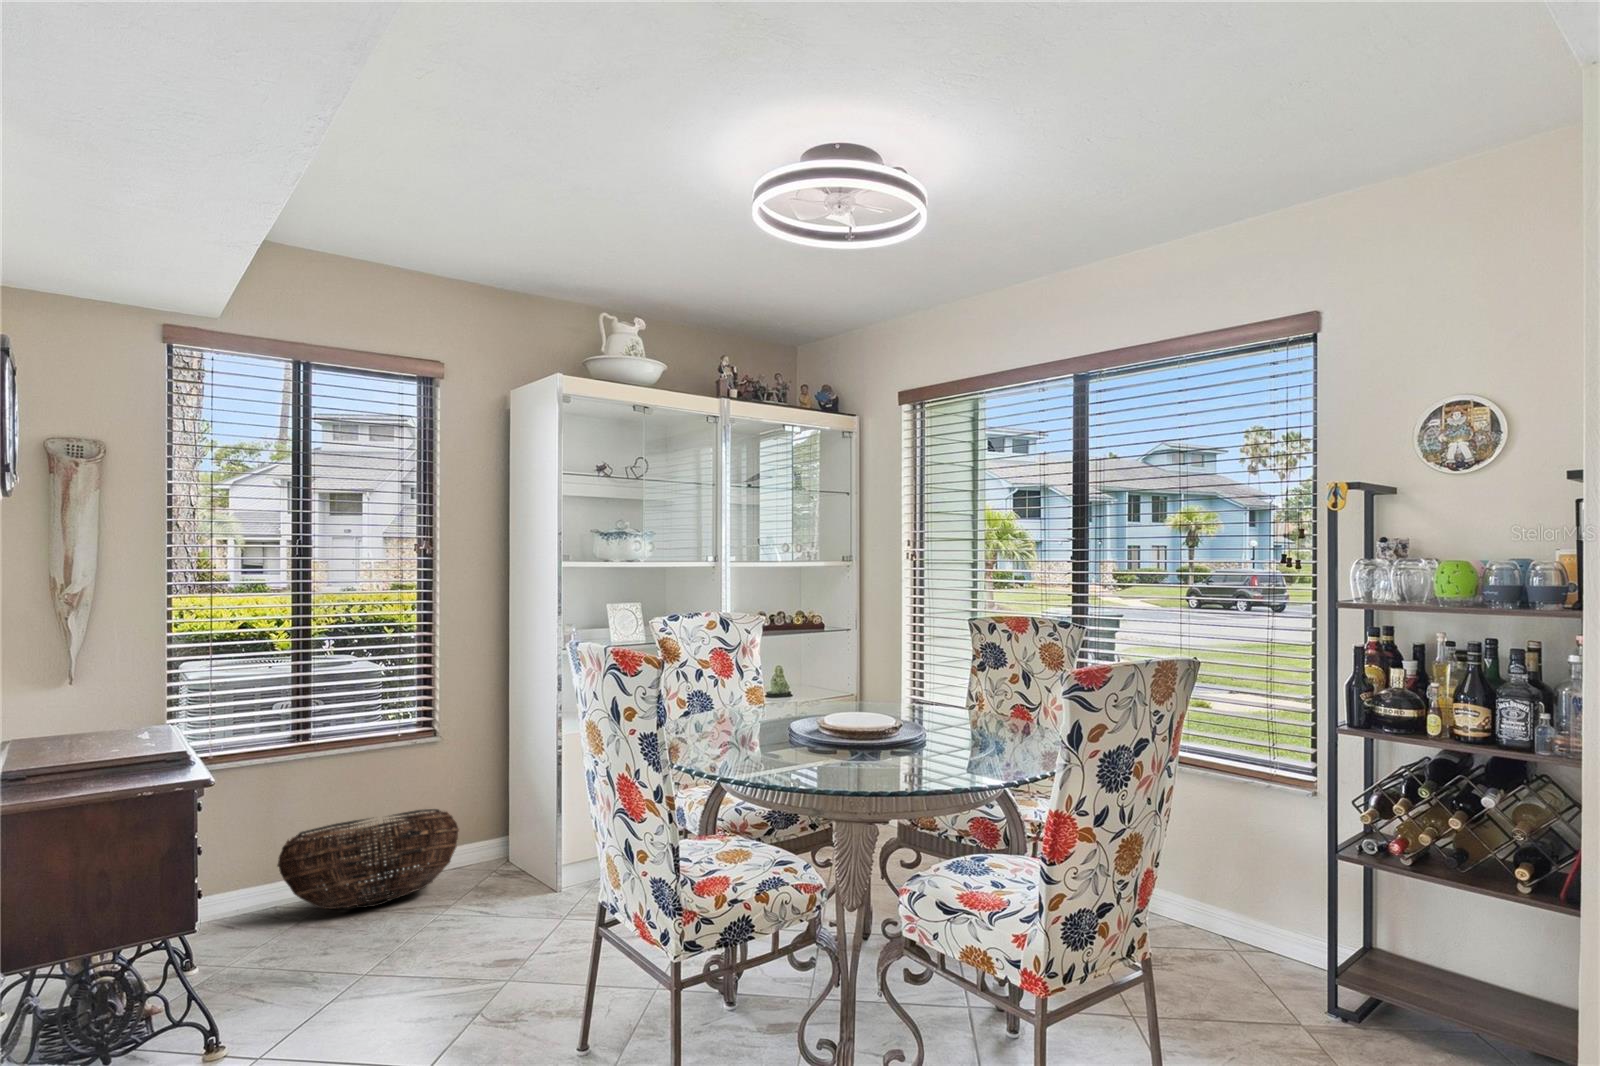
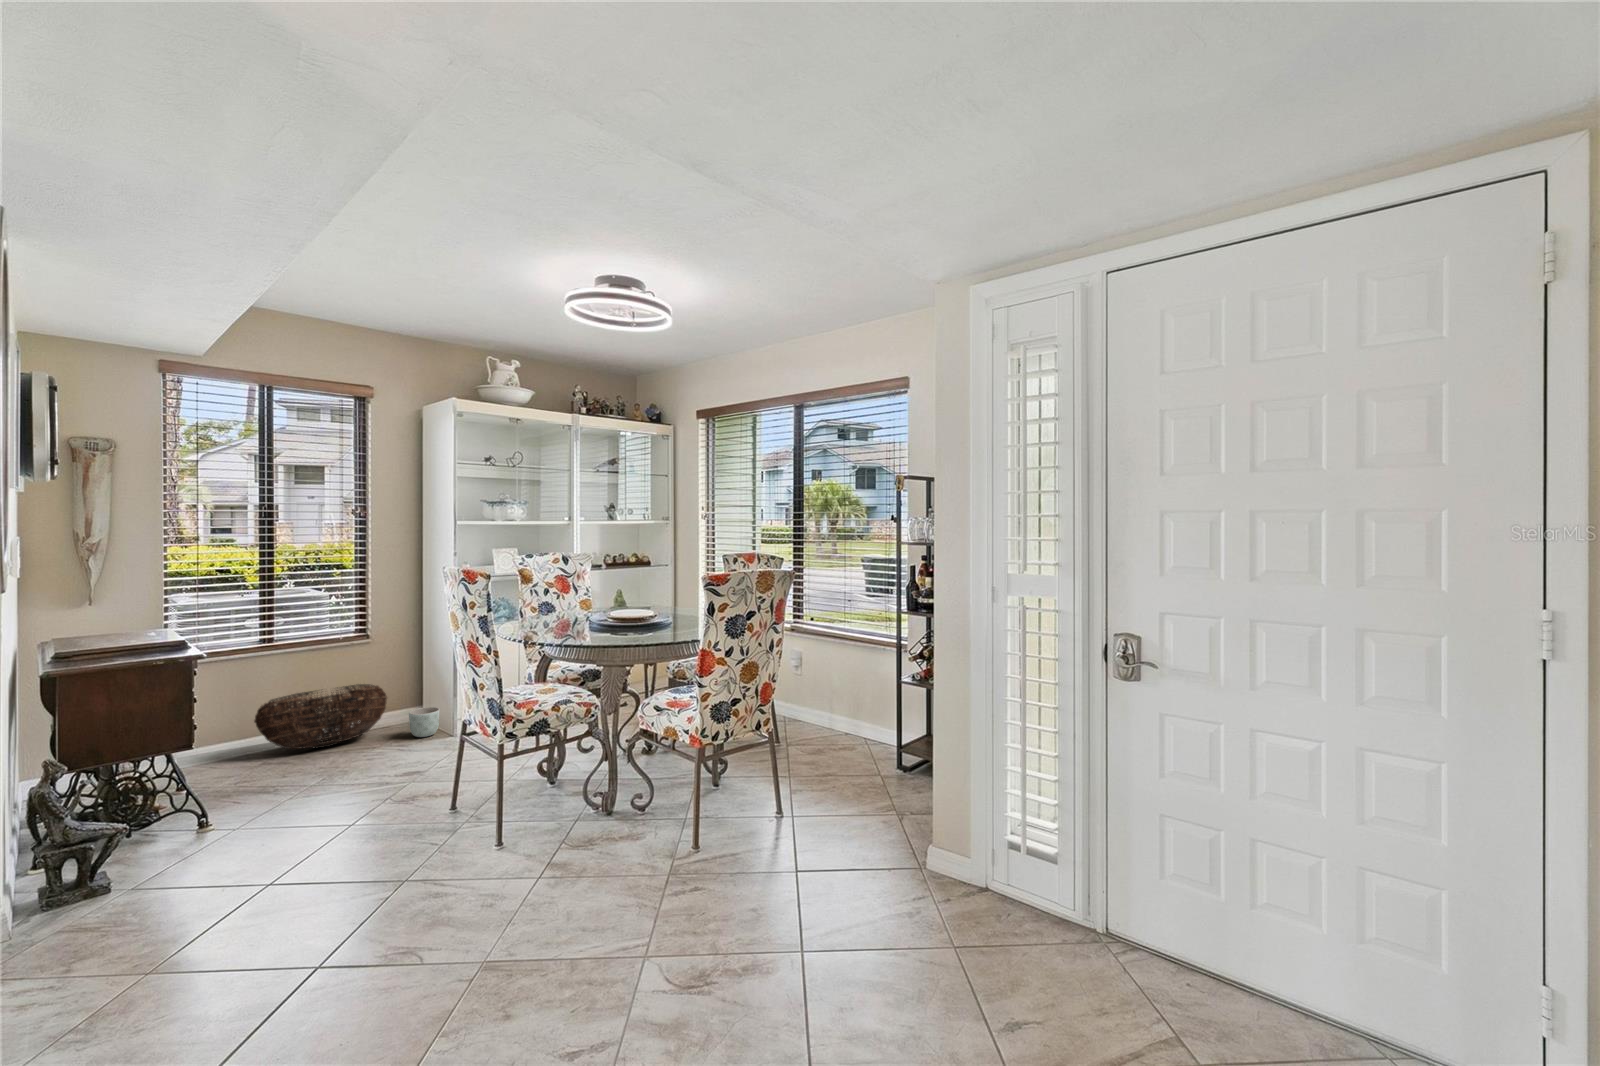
planter: none [490,847,534,895] -> present [409,707,440,737]

